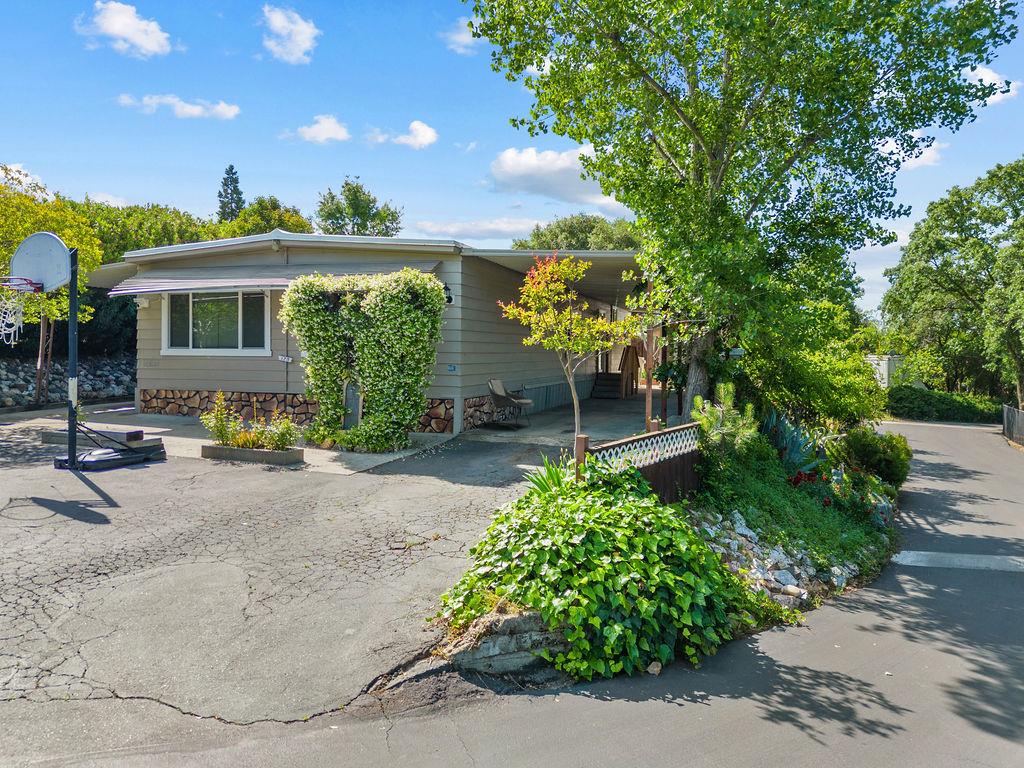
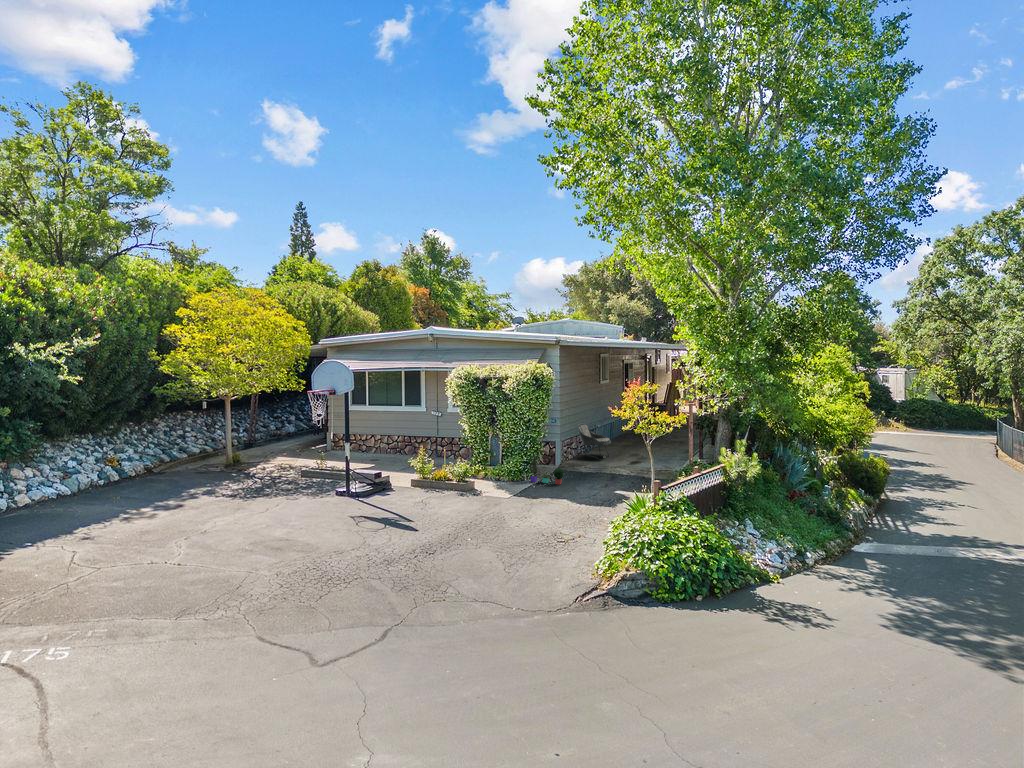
potted plant: none [399,409,453,458] -> present [530,454,564,485]

